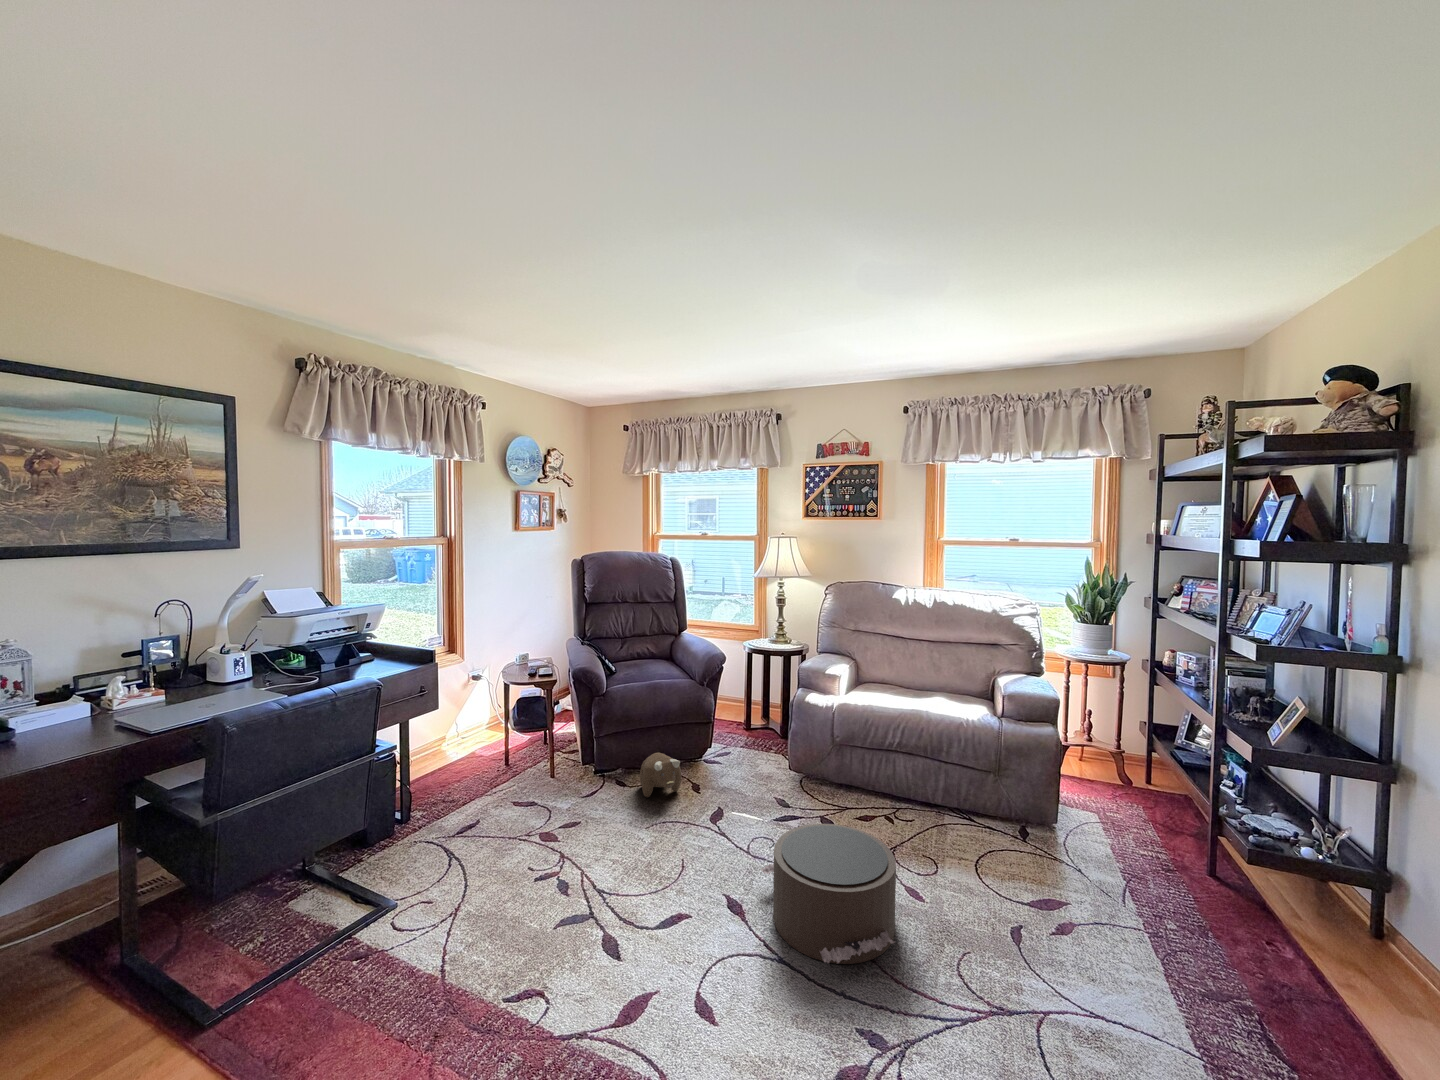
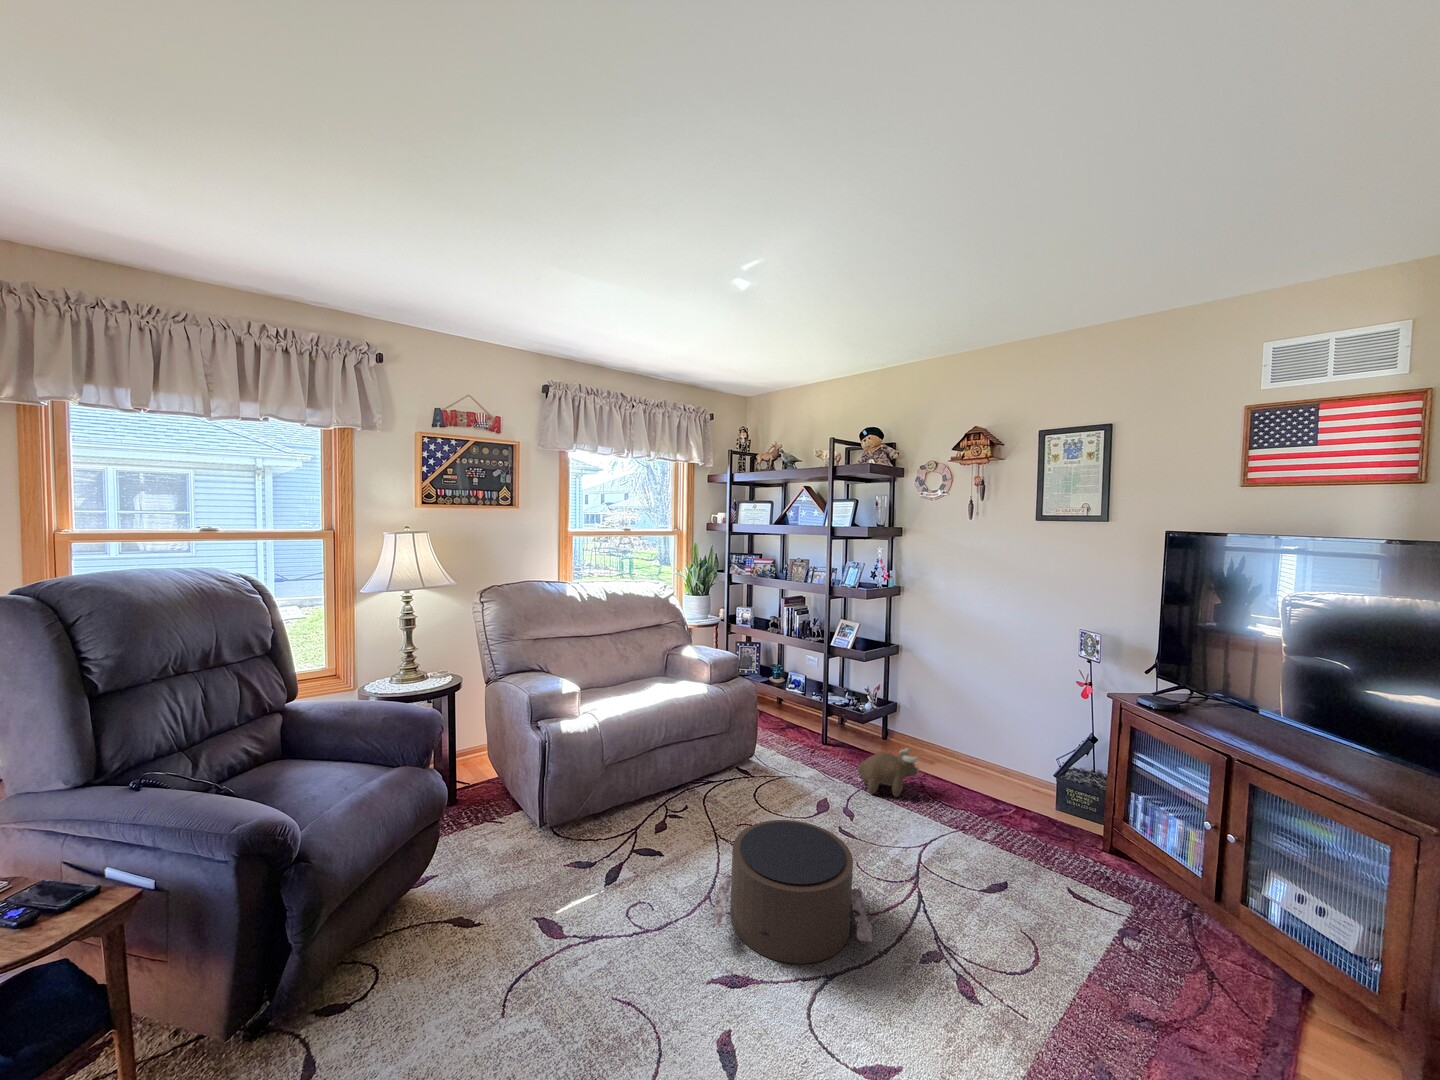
plush toy: present [640,753,681,797] -> present [858,748,920,797]

